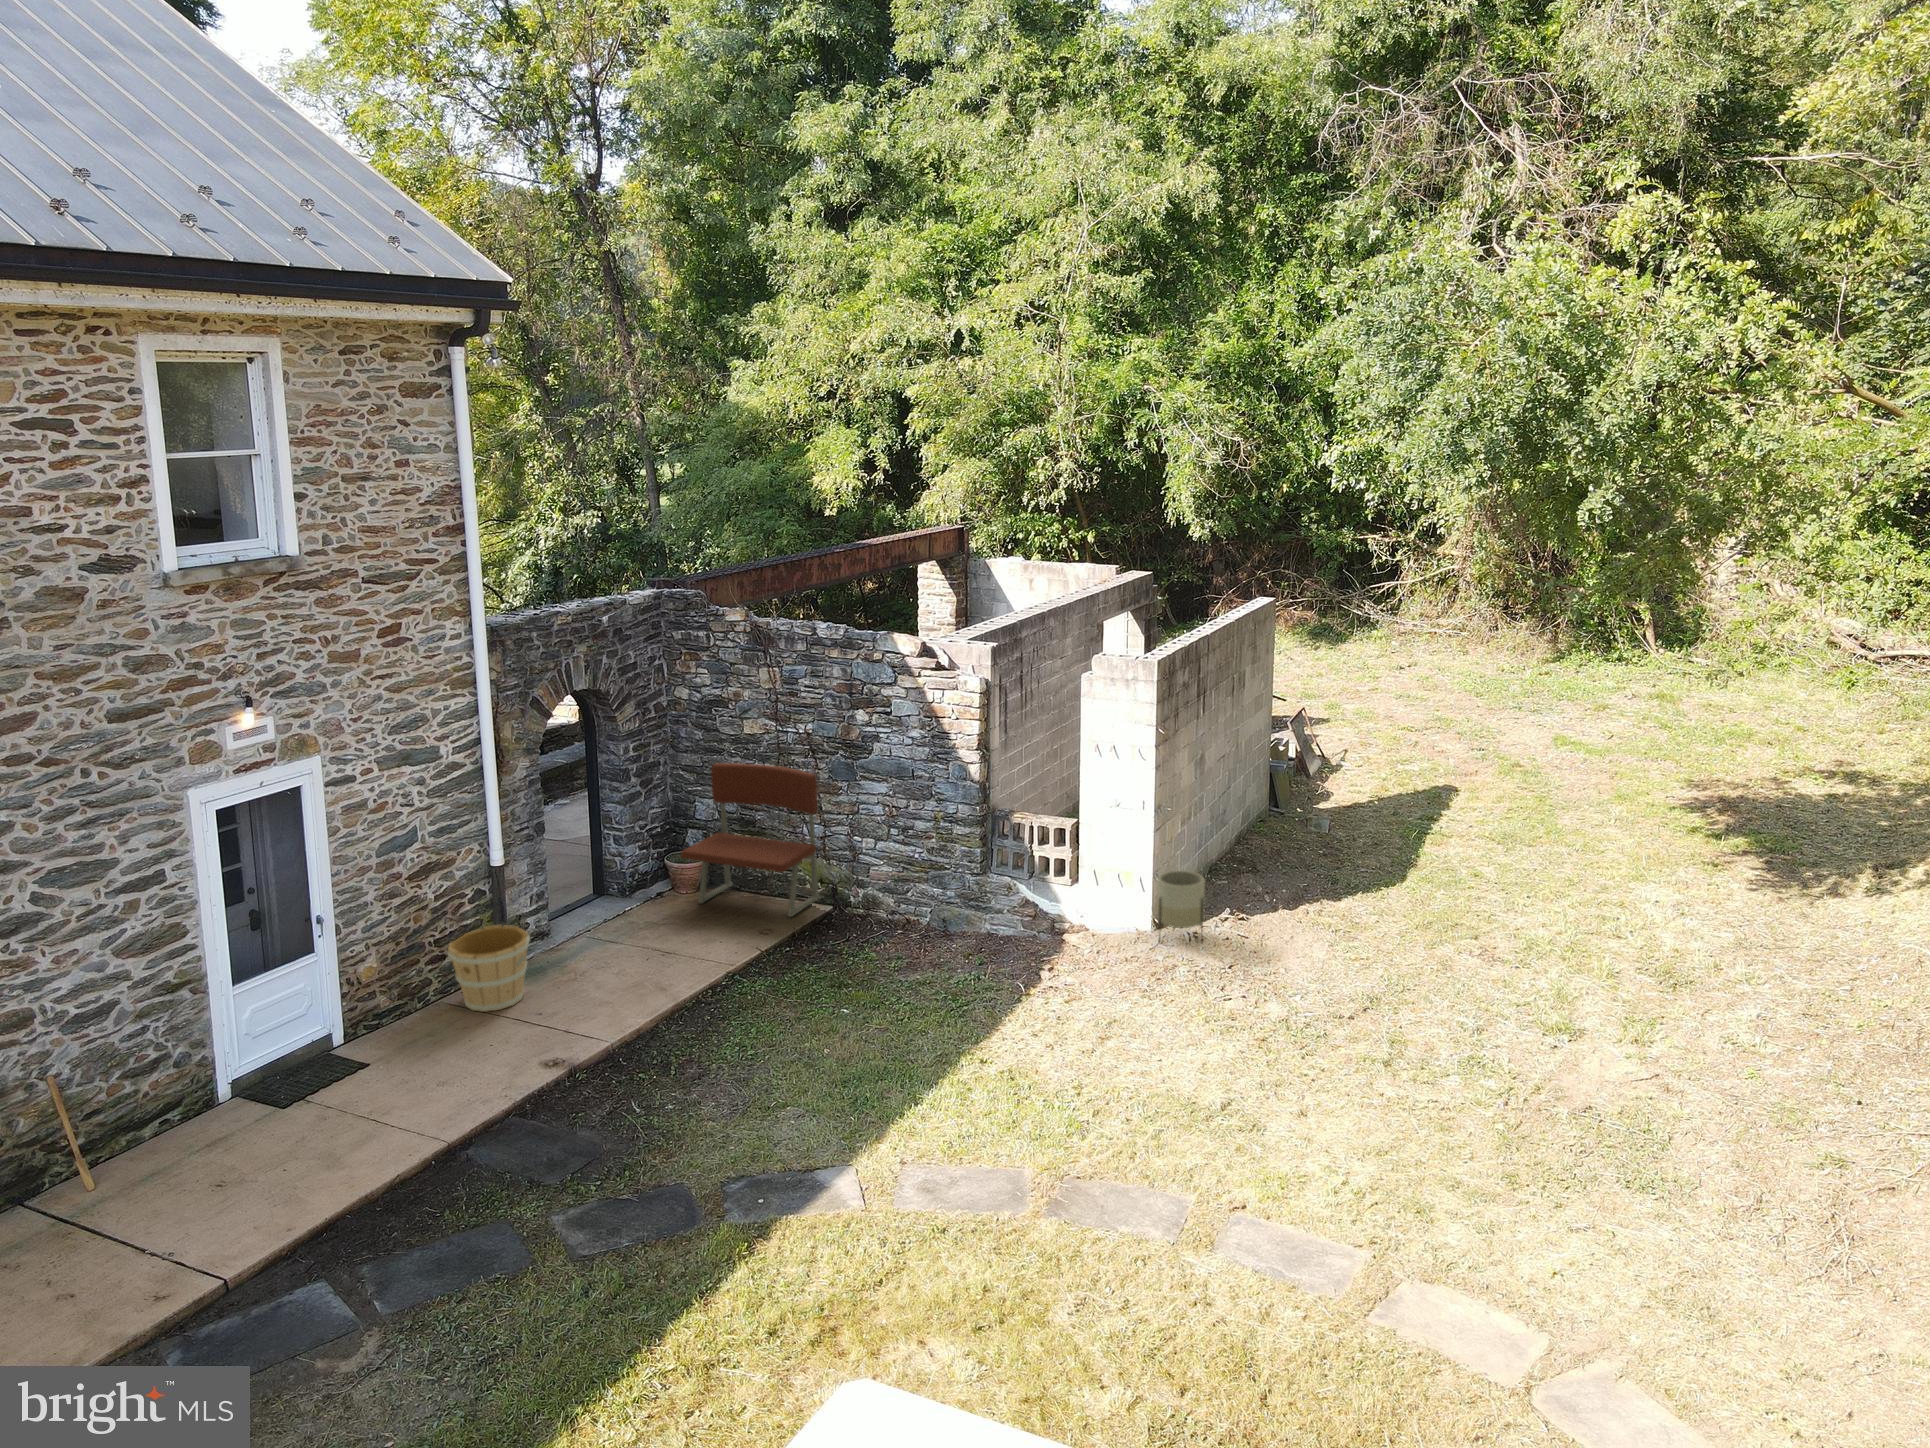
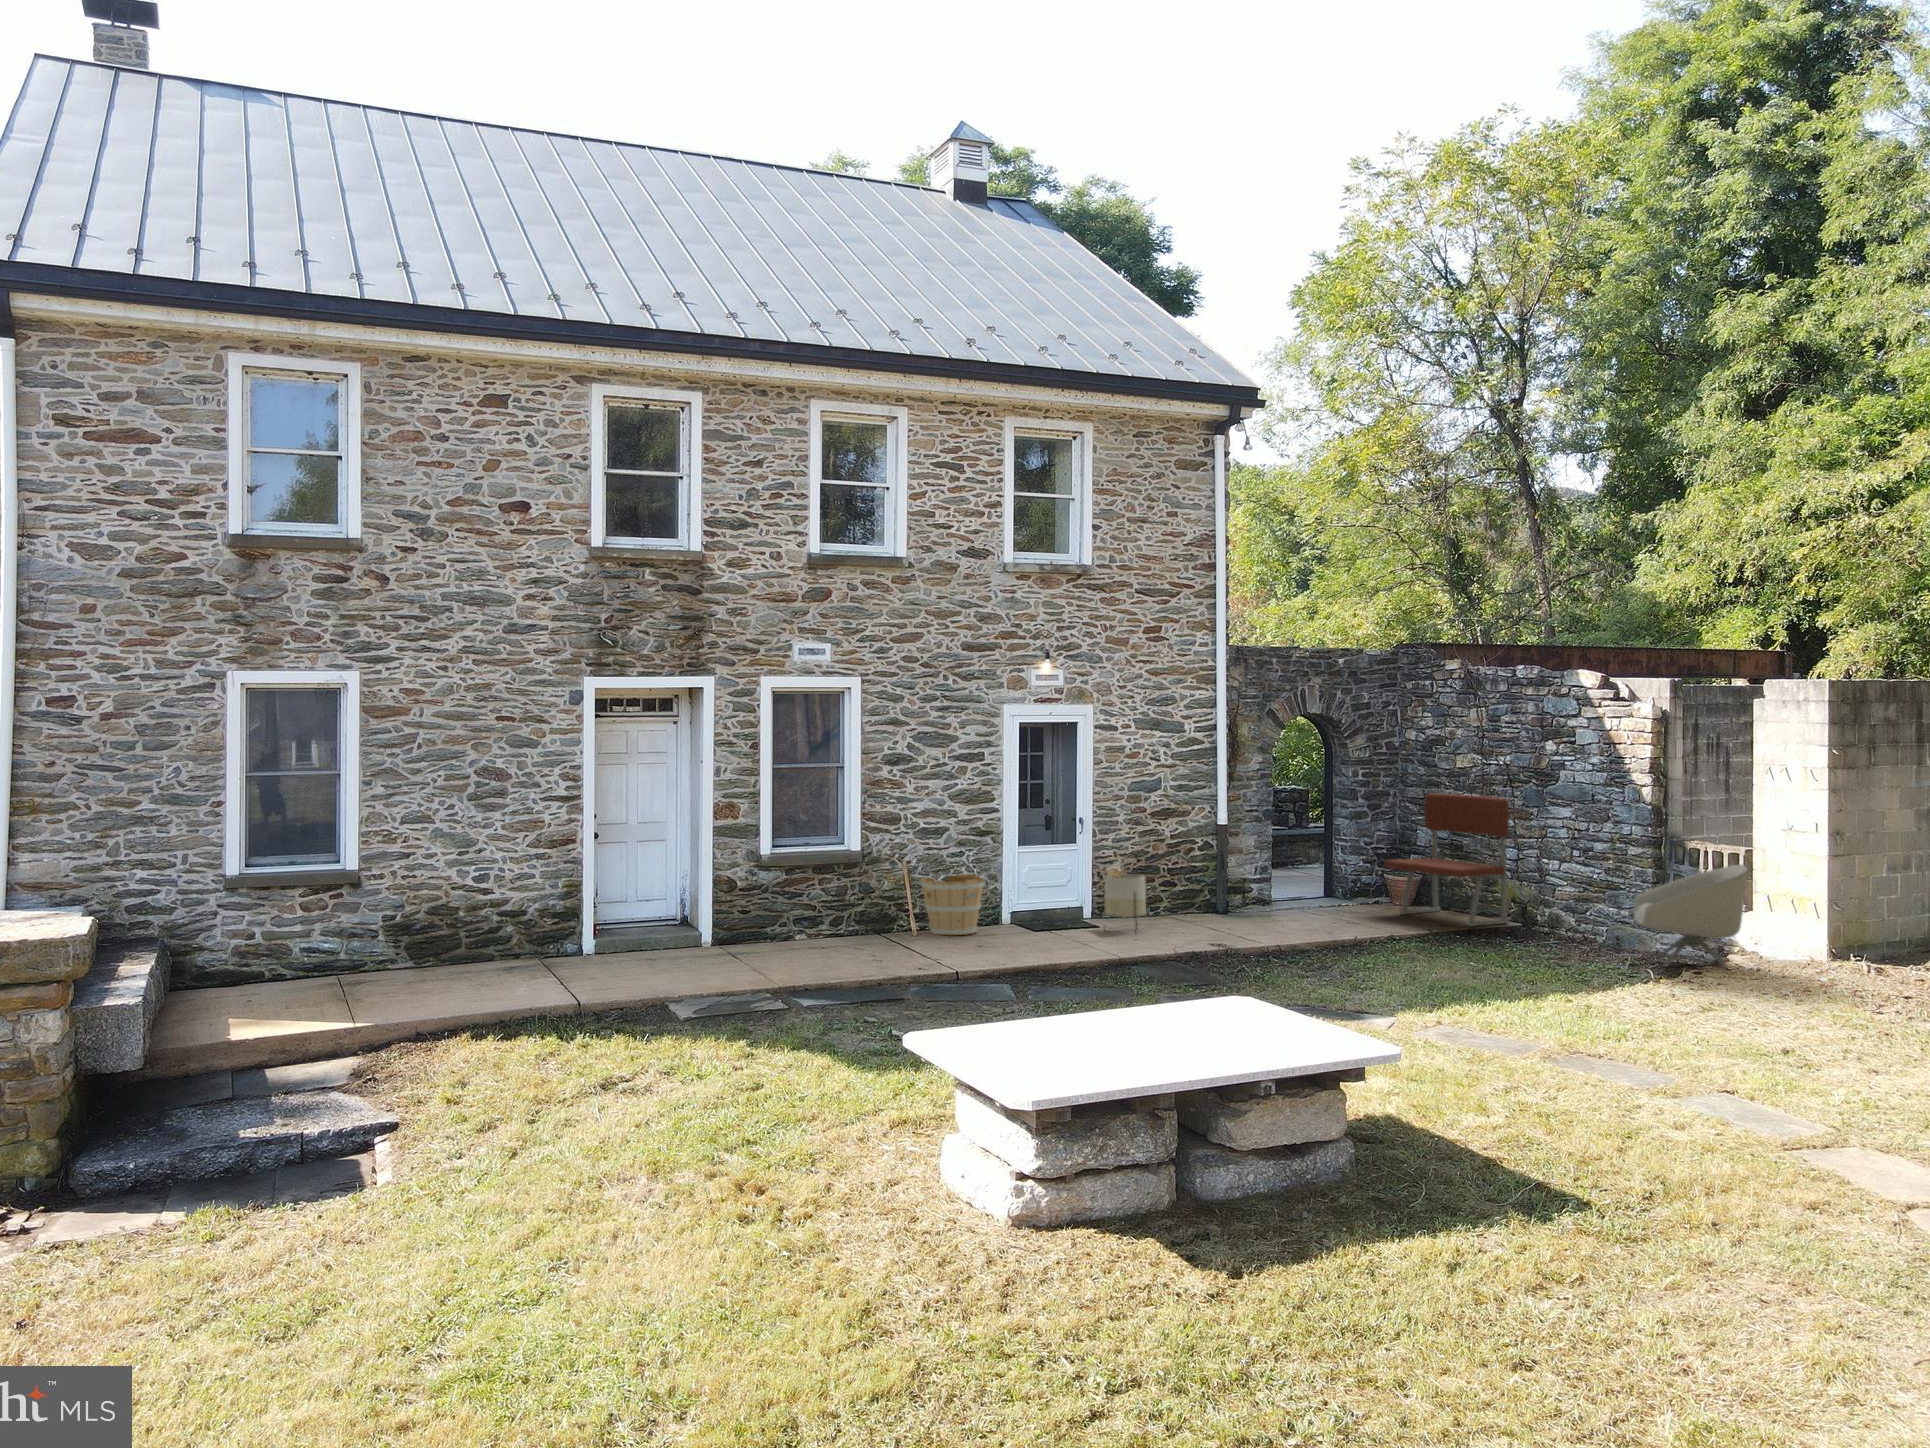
armchair: none [982,844,1097,966] -> present [1633,865,1749,969]
planter: present [1157,871,1205,943] -> present [1104,874,1146,927]
wooden bucket: present [448,925,530,1012] -> present [921,874,985,935]

